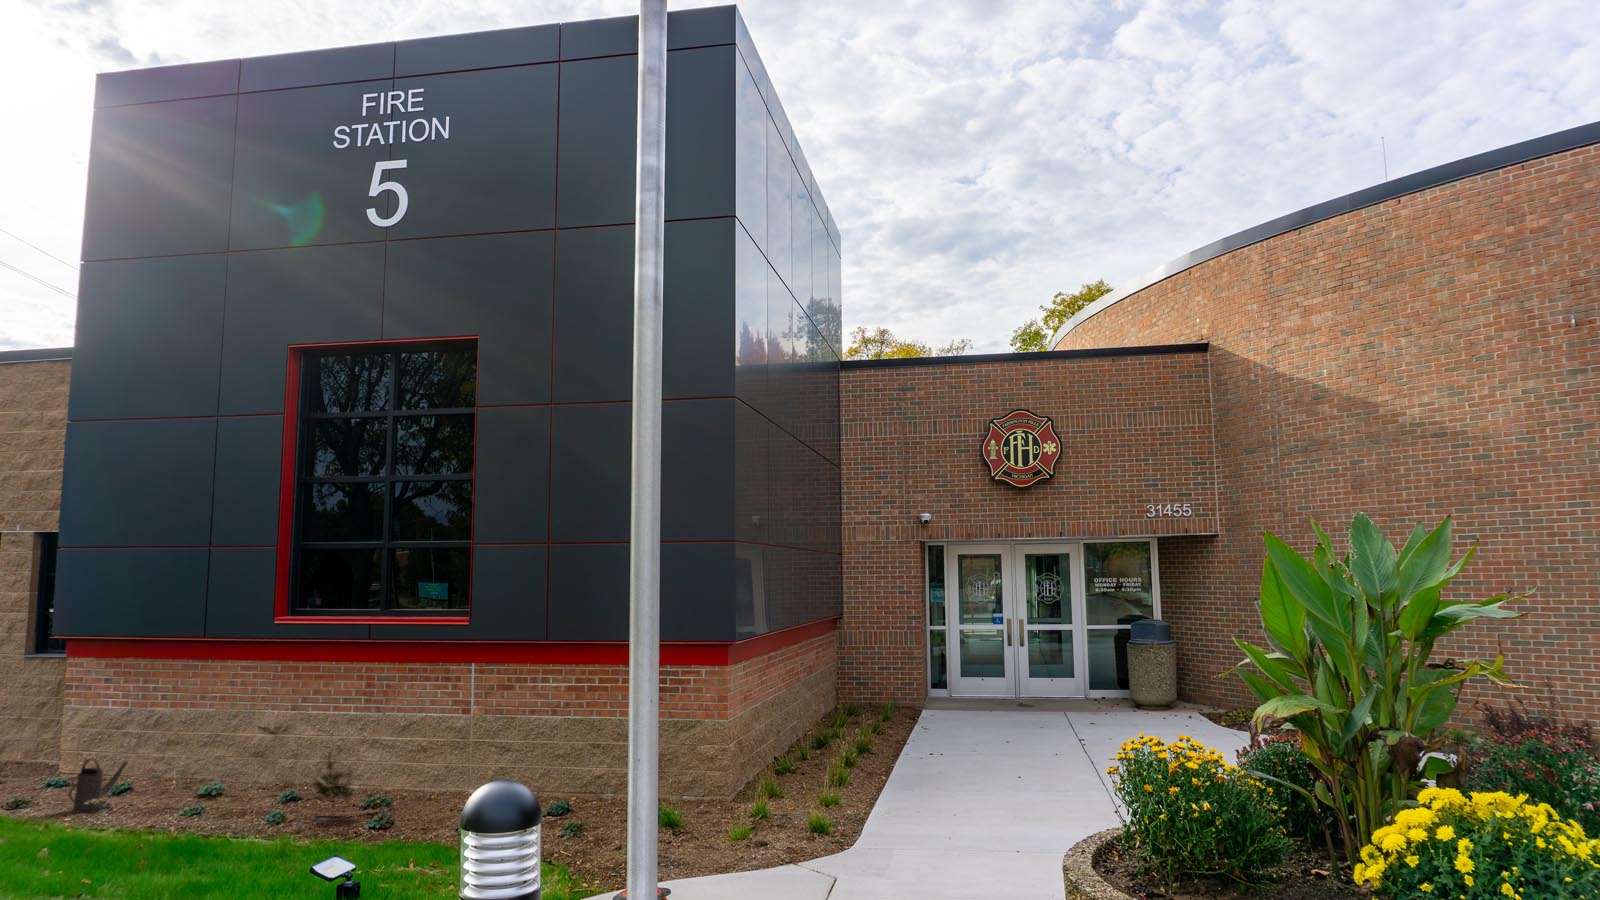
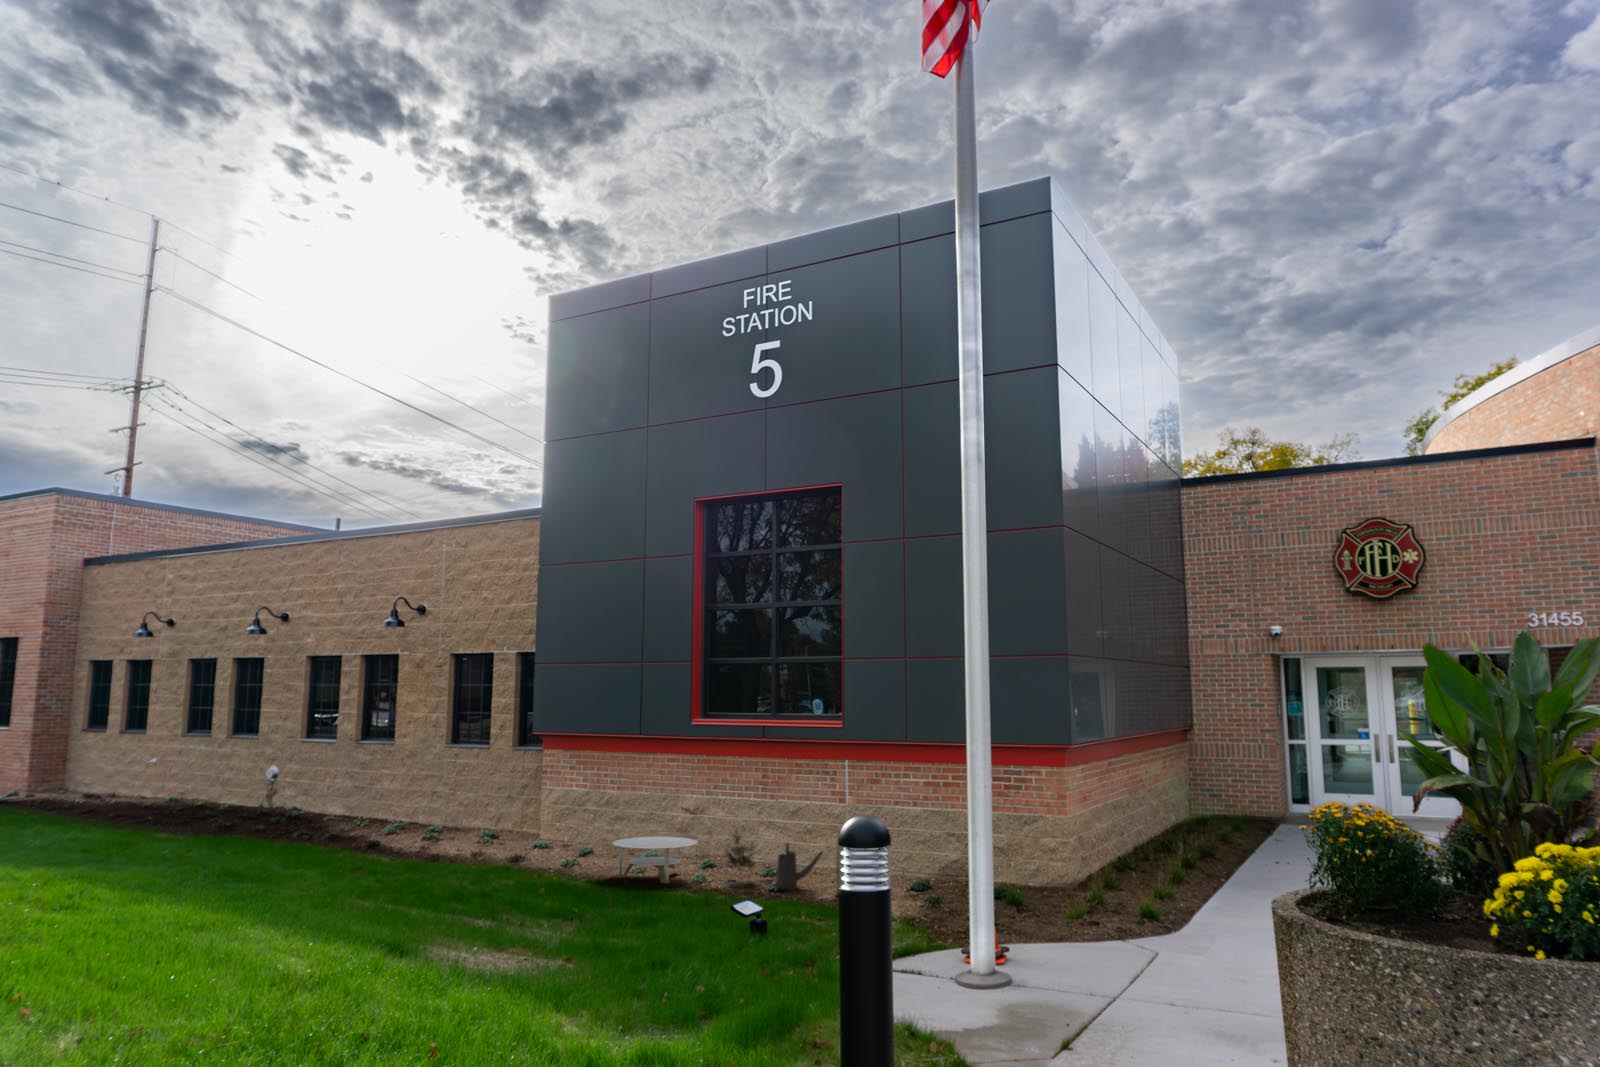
watering can: present [69,759,128,813] -> present [776,843,823,890]
round table: none [155,765,278,828] -> present [612,837,698,883]

